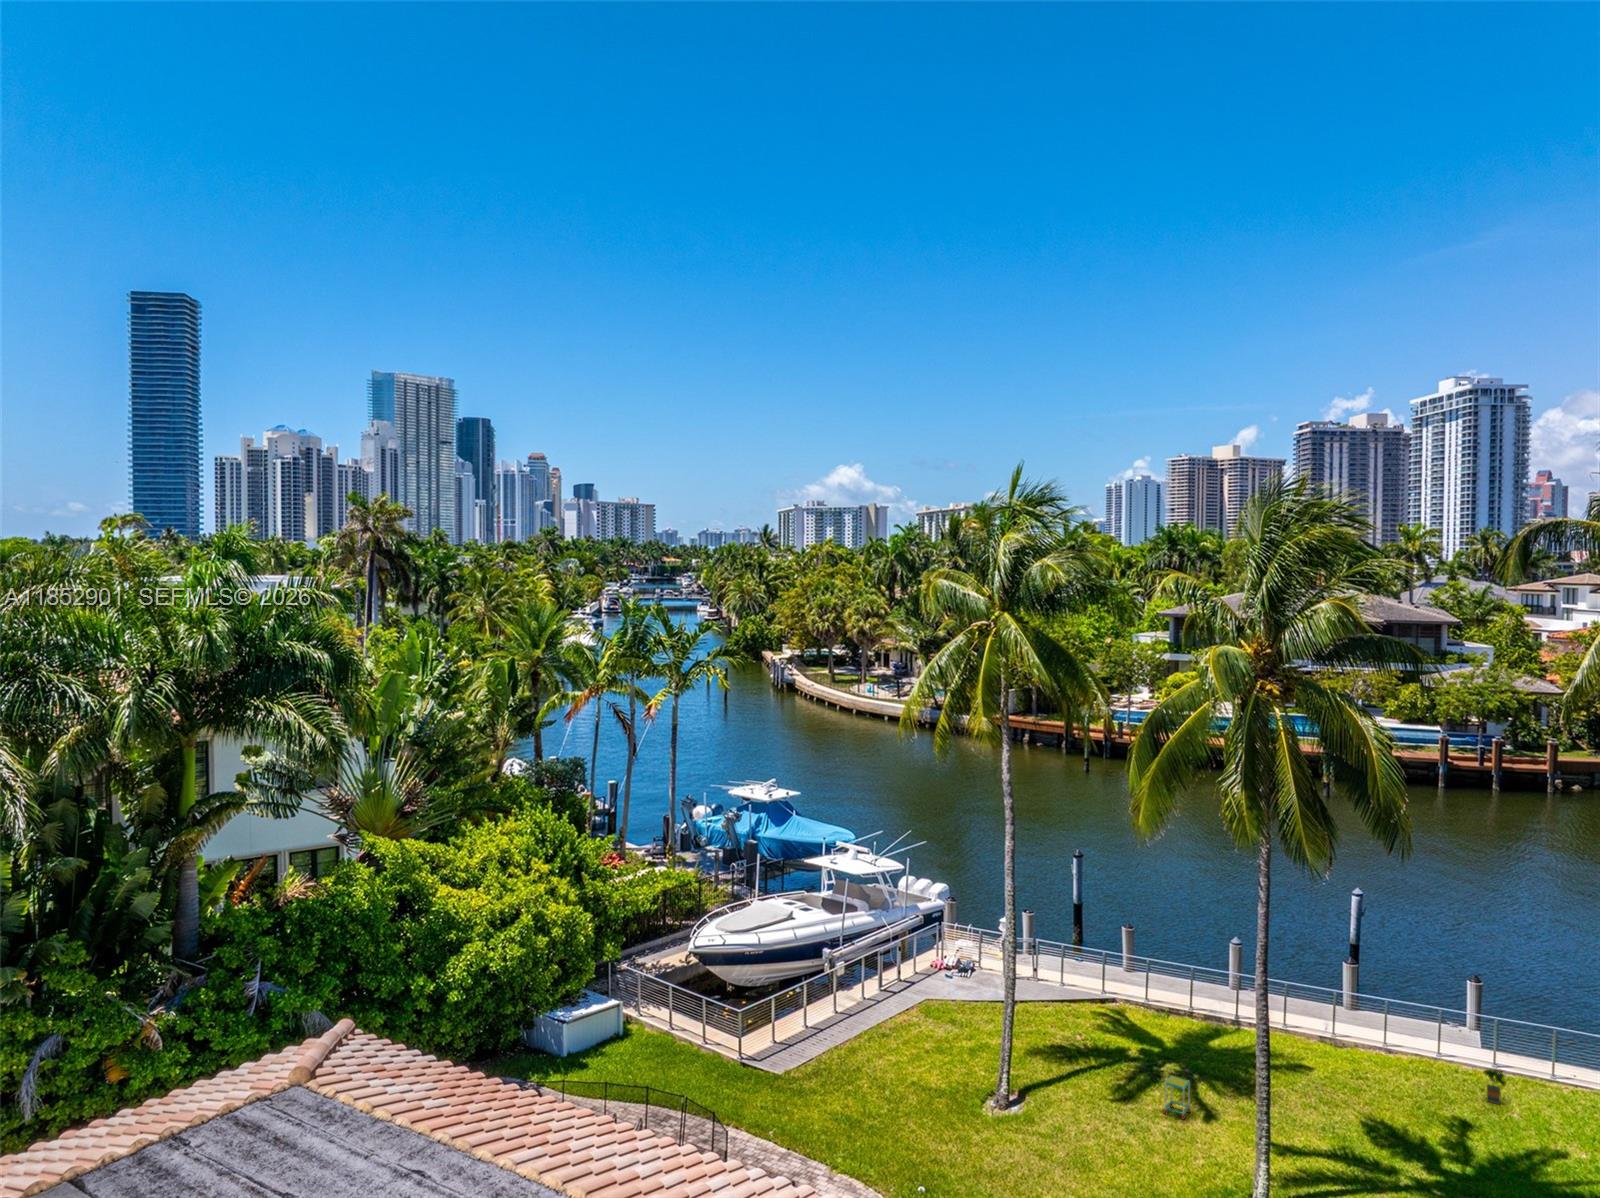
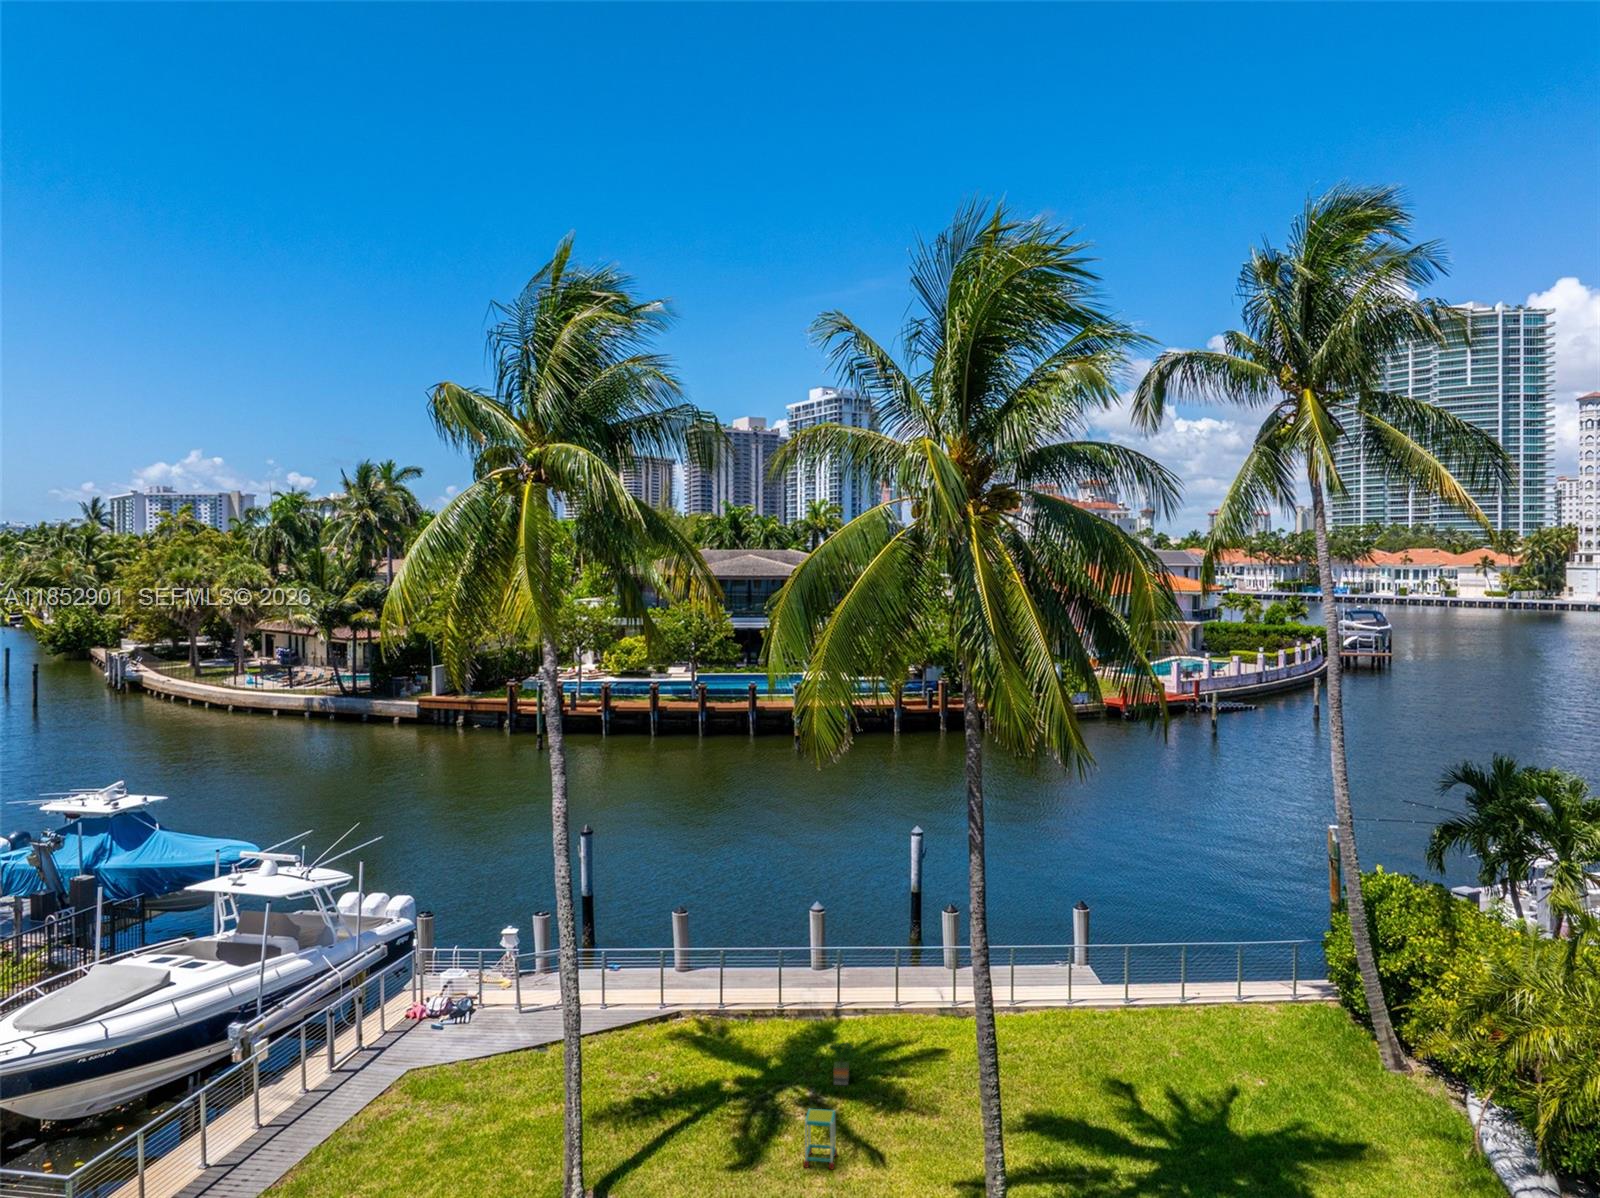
potted tree: present [1483,1069,1506,1104] -> present [830,1042,854,1085]

